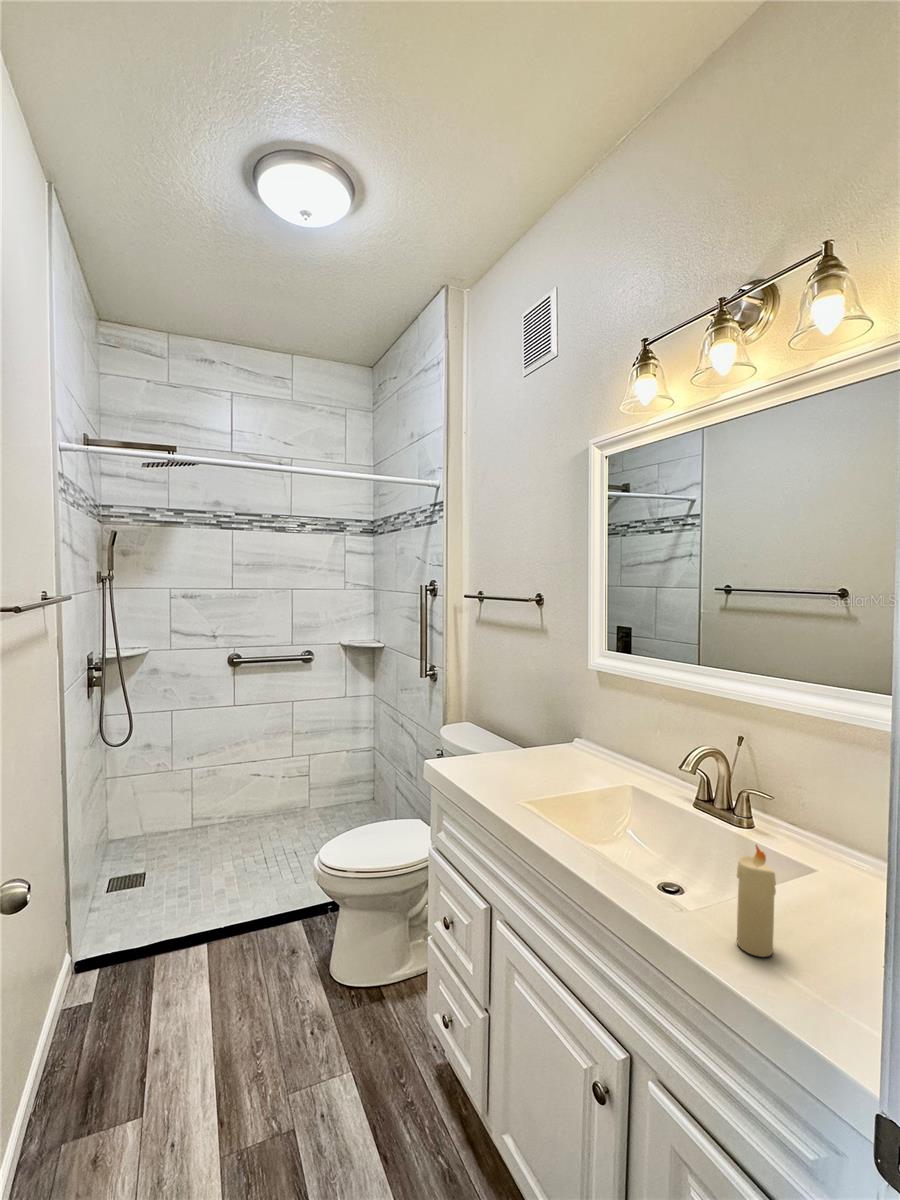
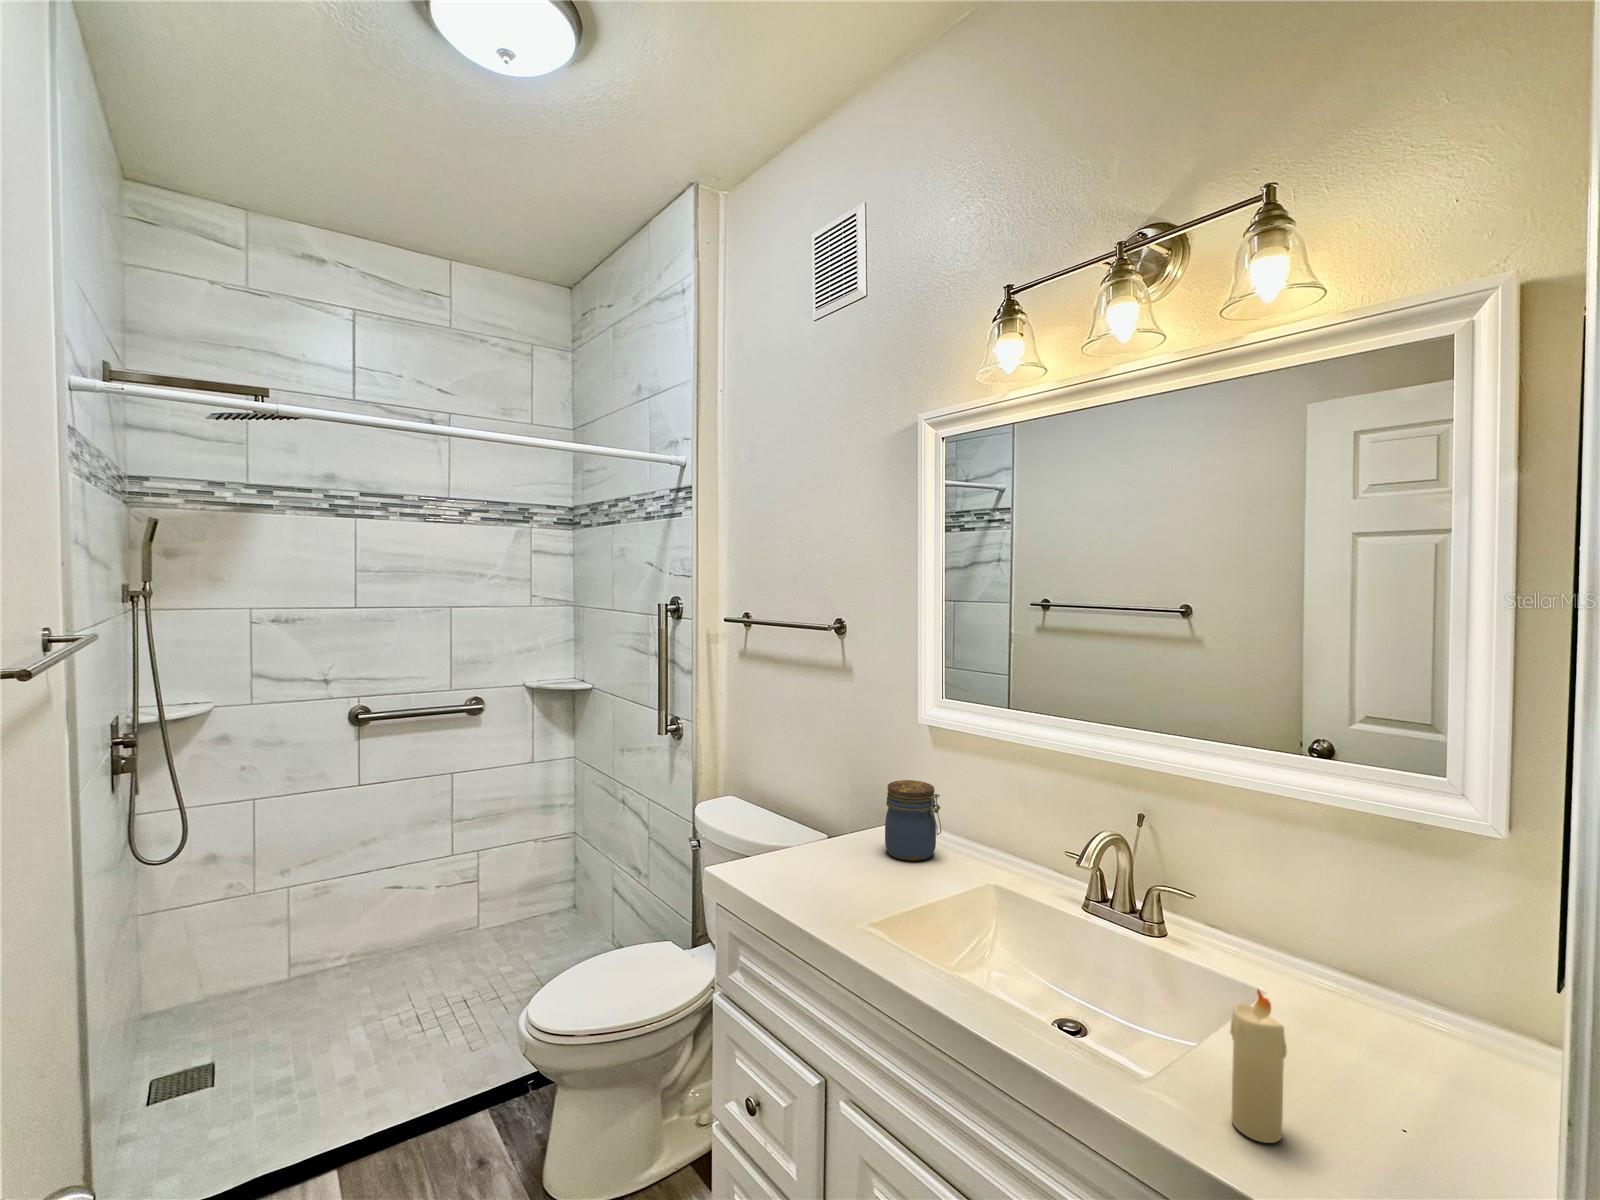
jar: none [556,709,596,766] -> present [885,780,941,861]

